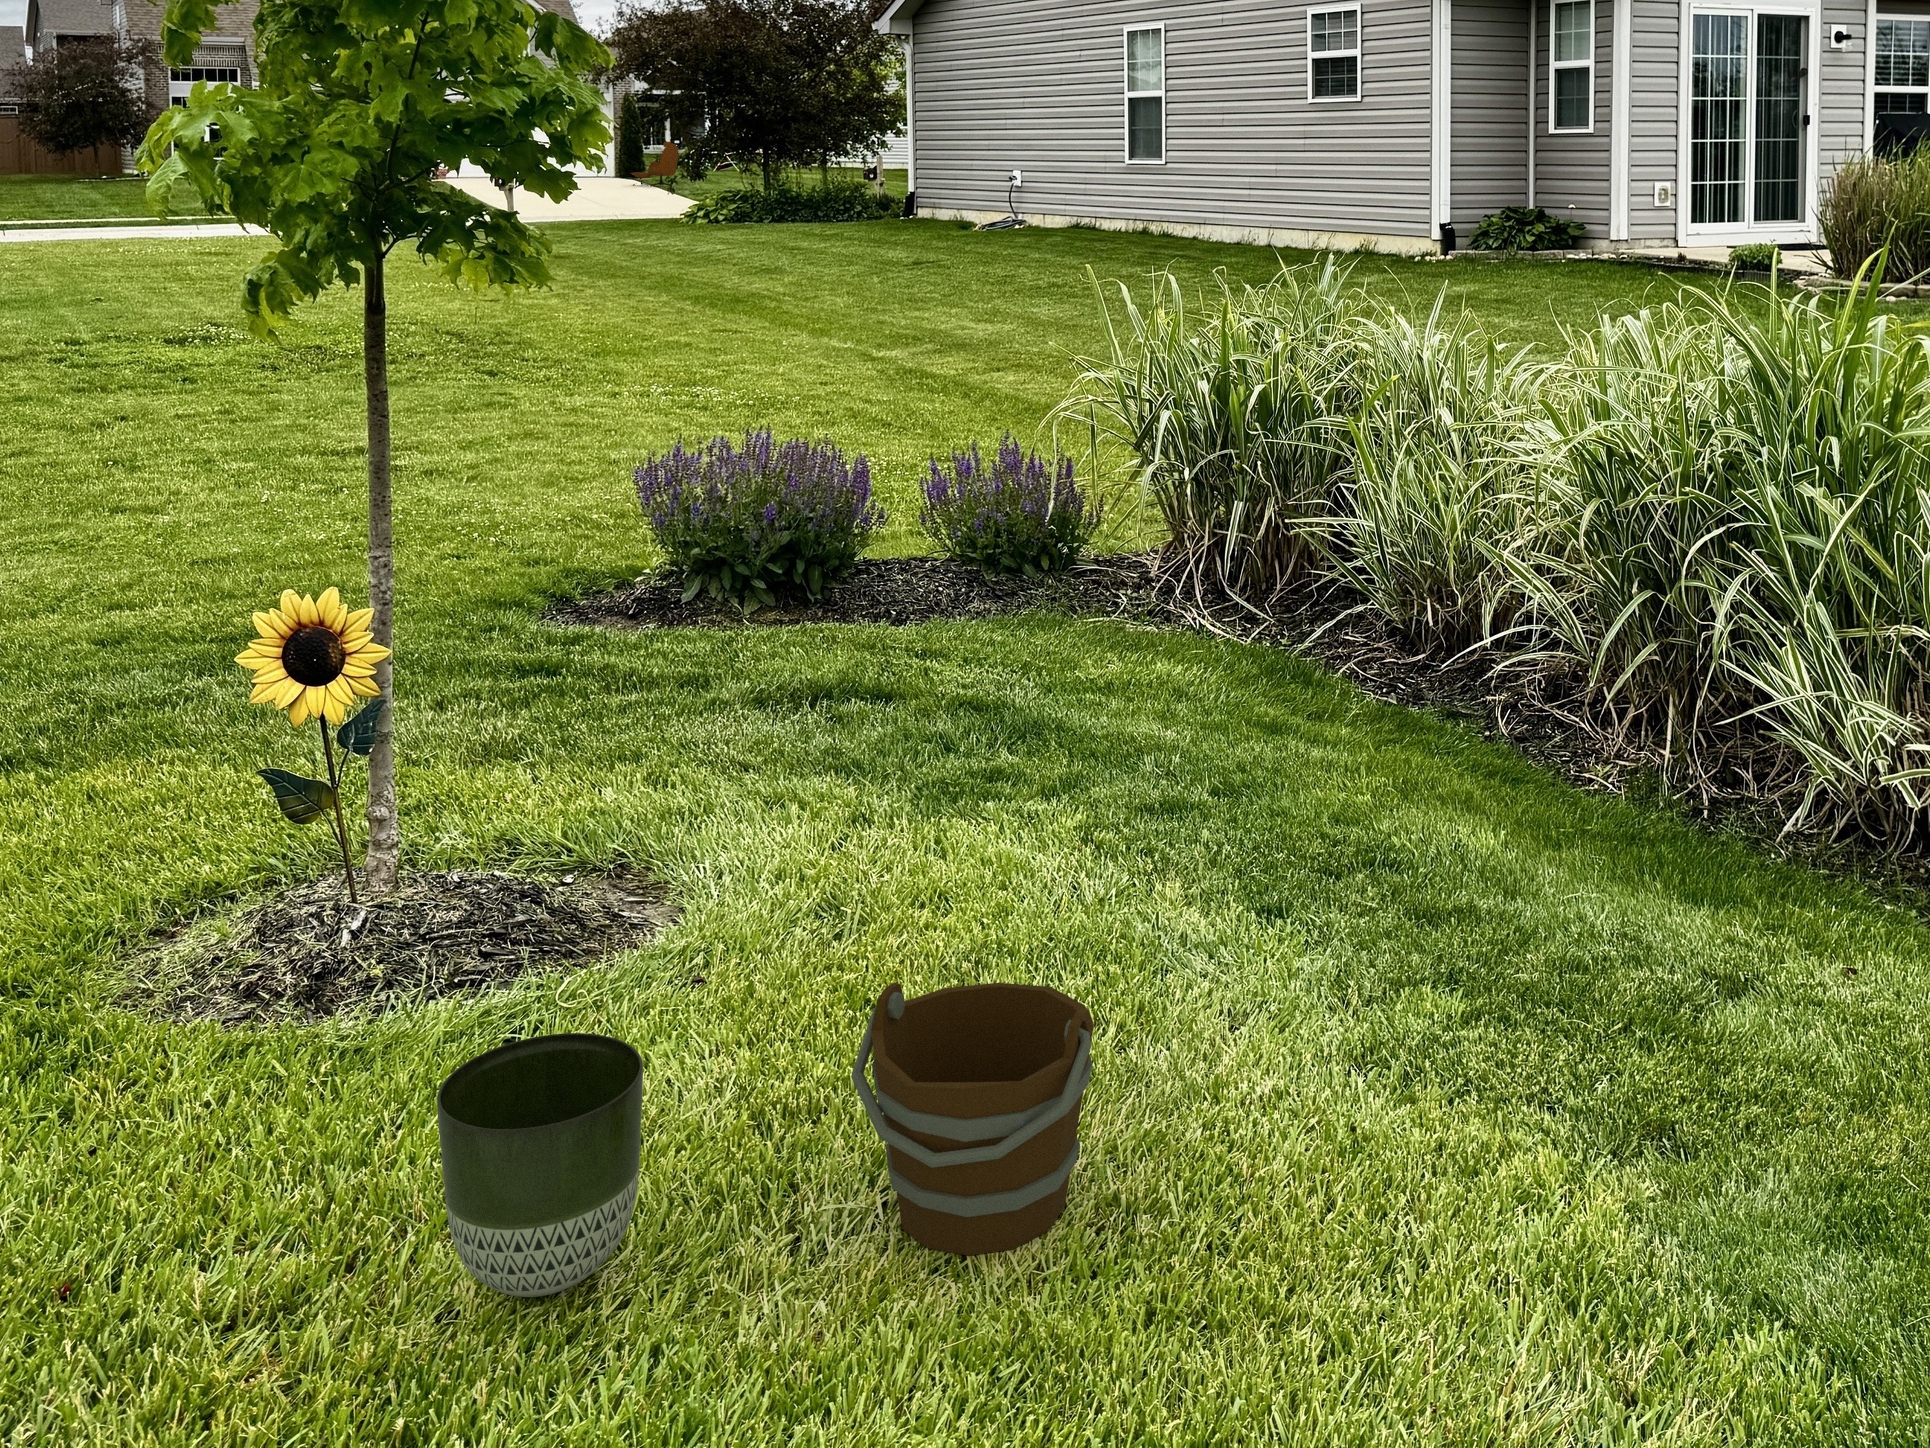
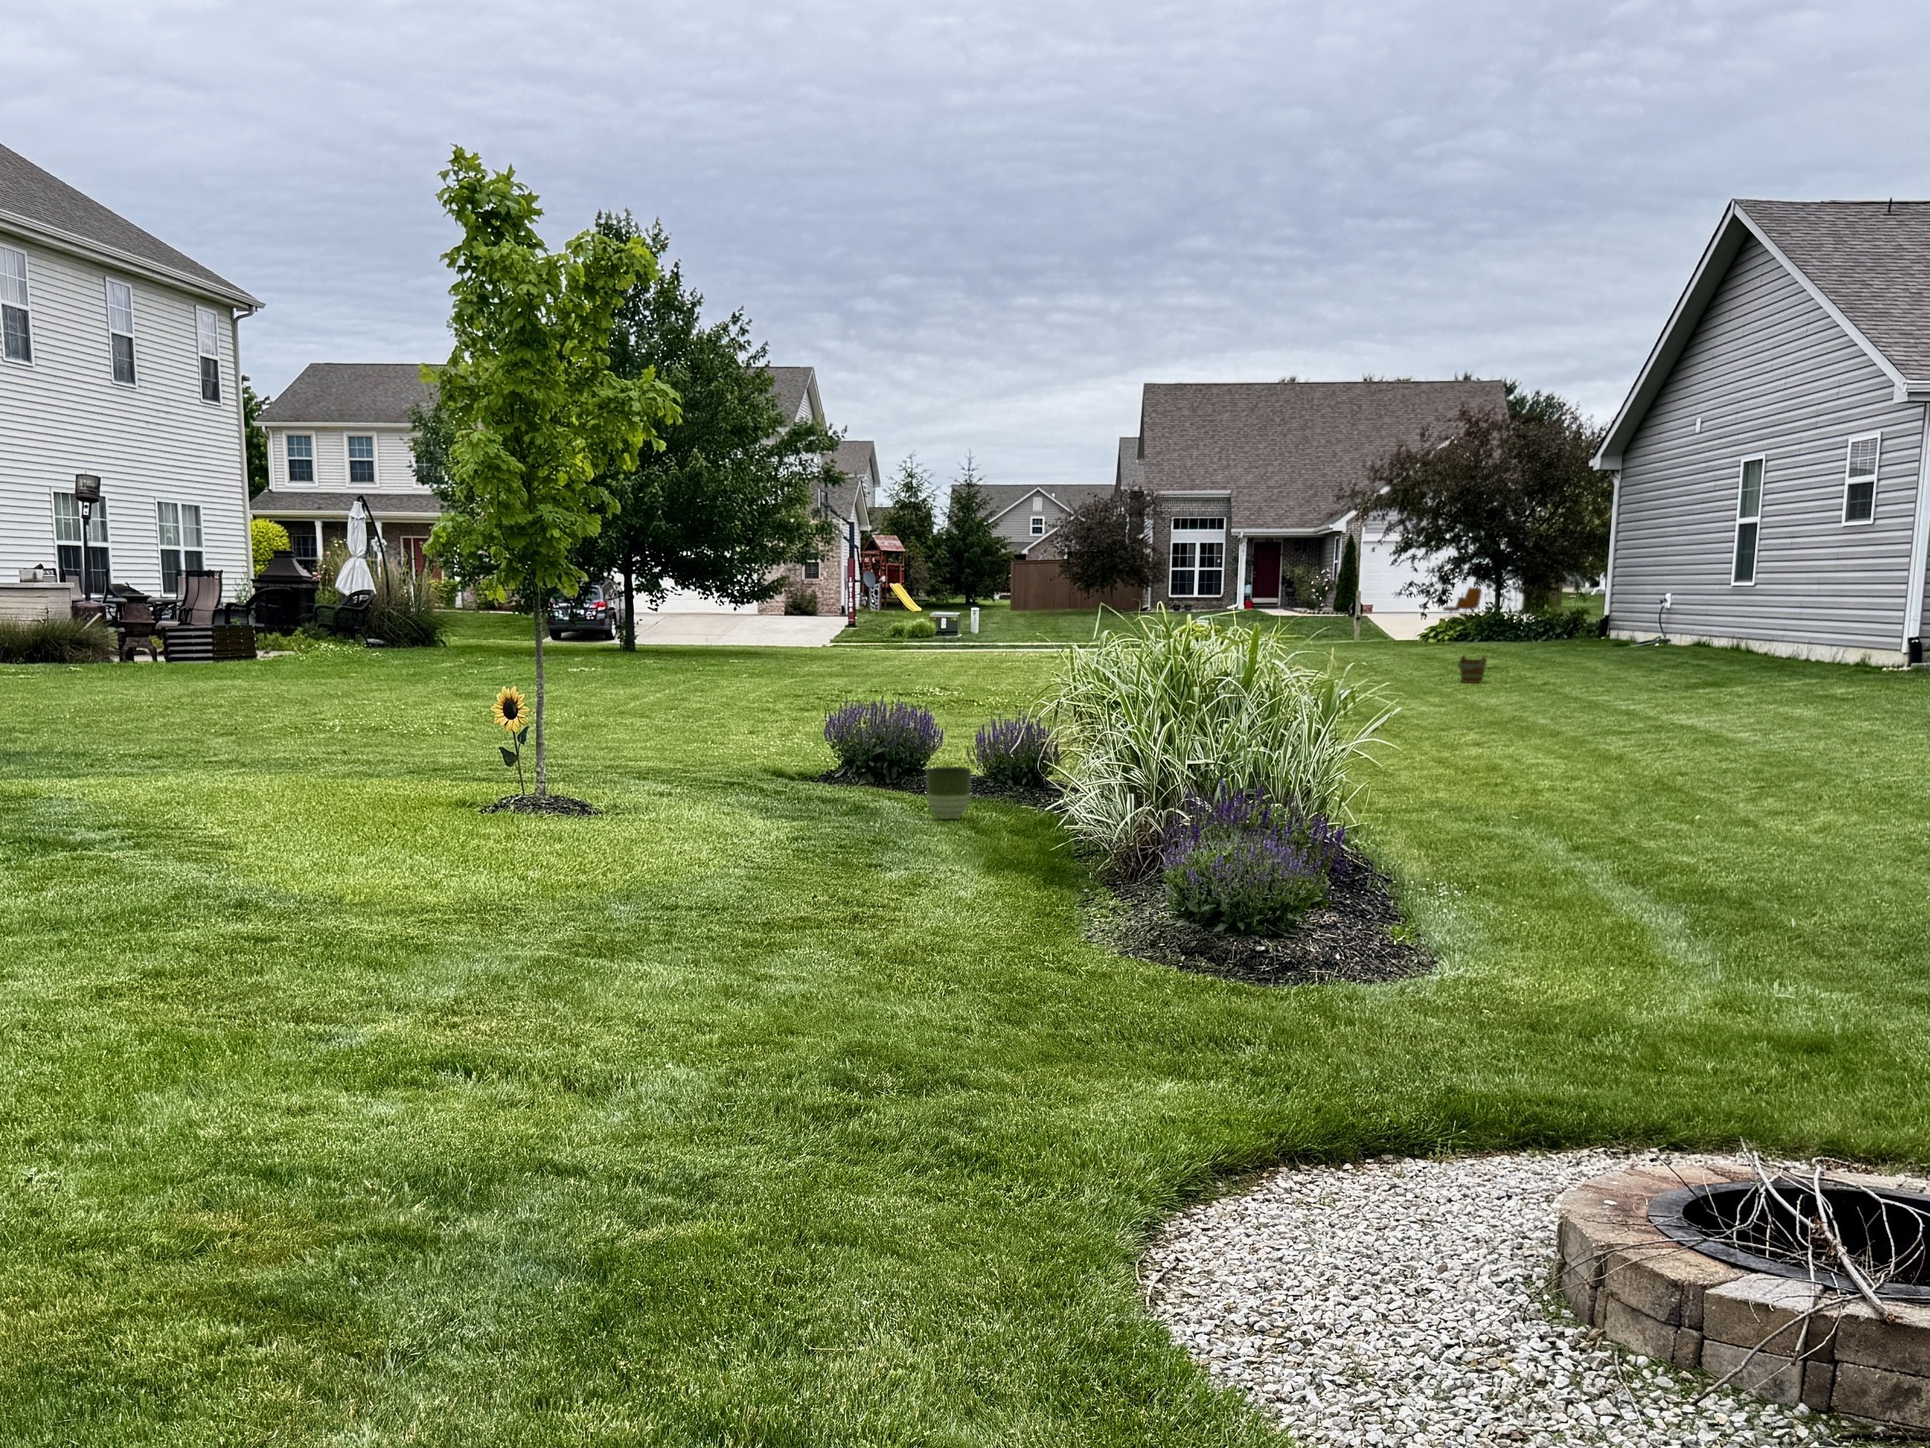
bucket: present [851,982,1094,1256] -> present [1458,655,1487,683]
planter: present [437,1033,643,1297] -> present [926,767,971,819]

